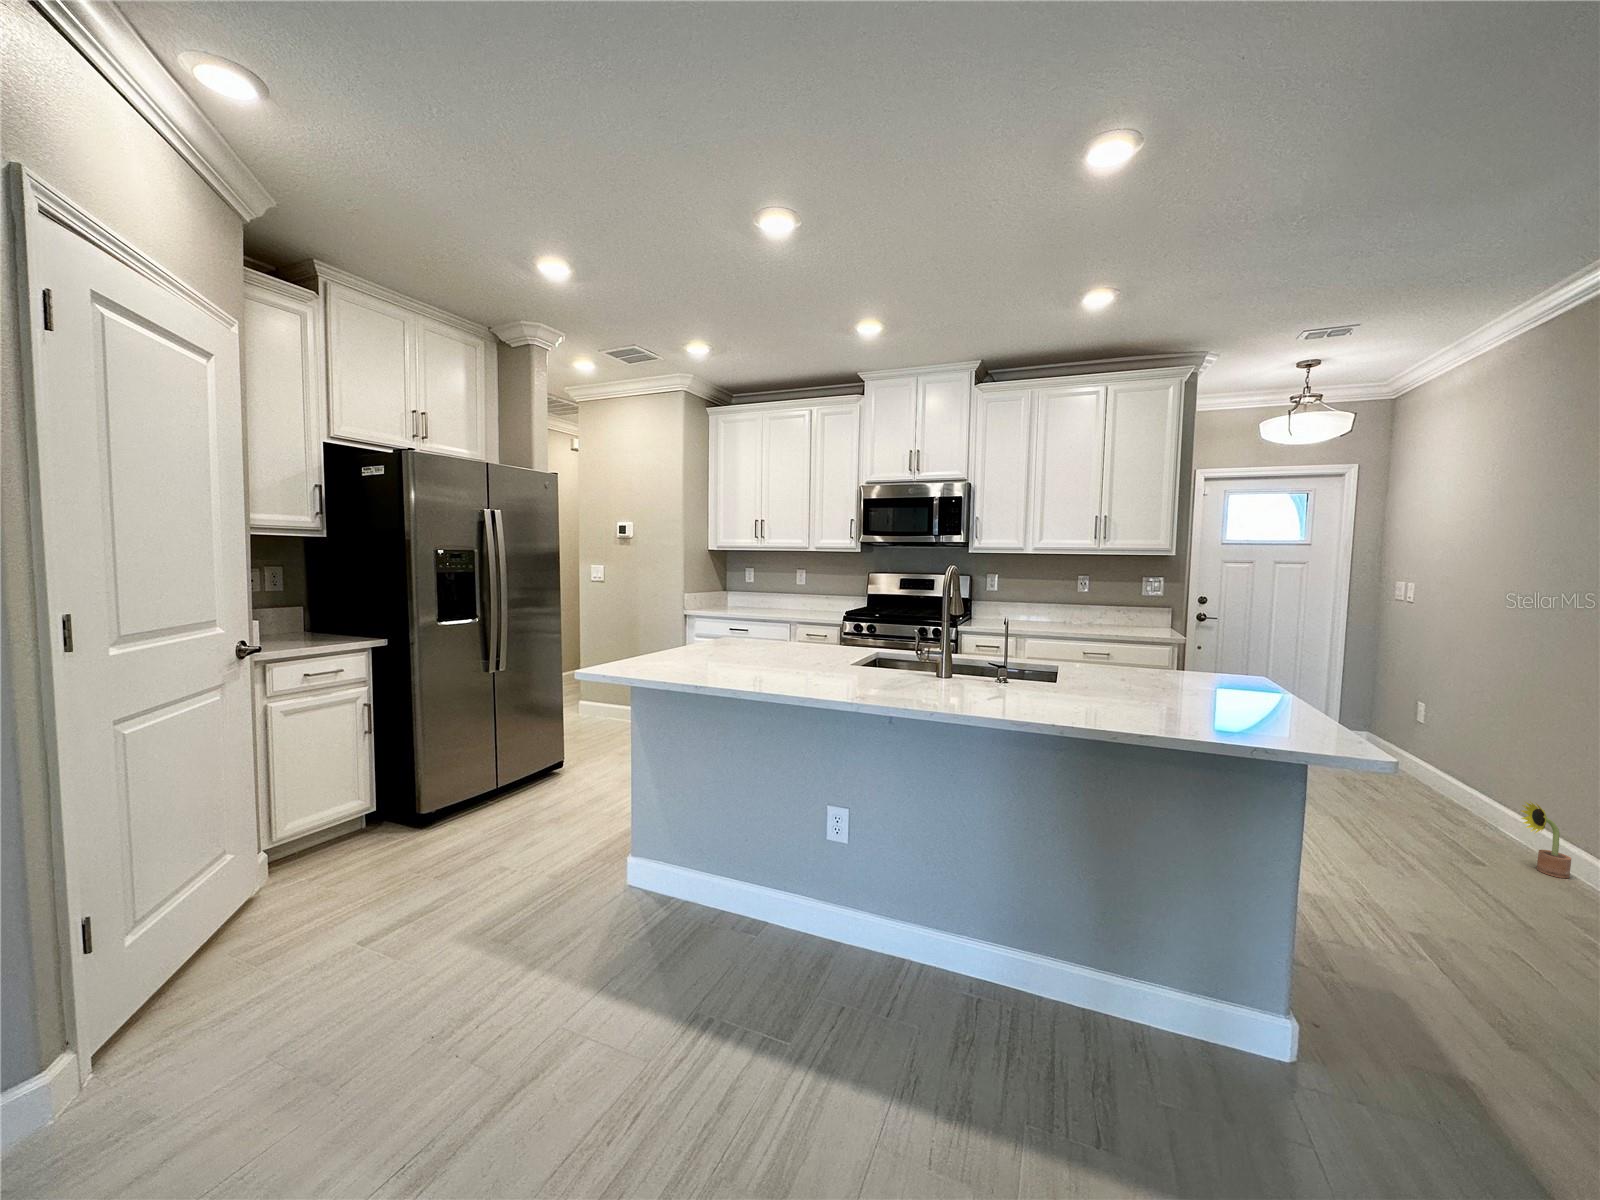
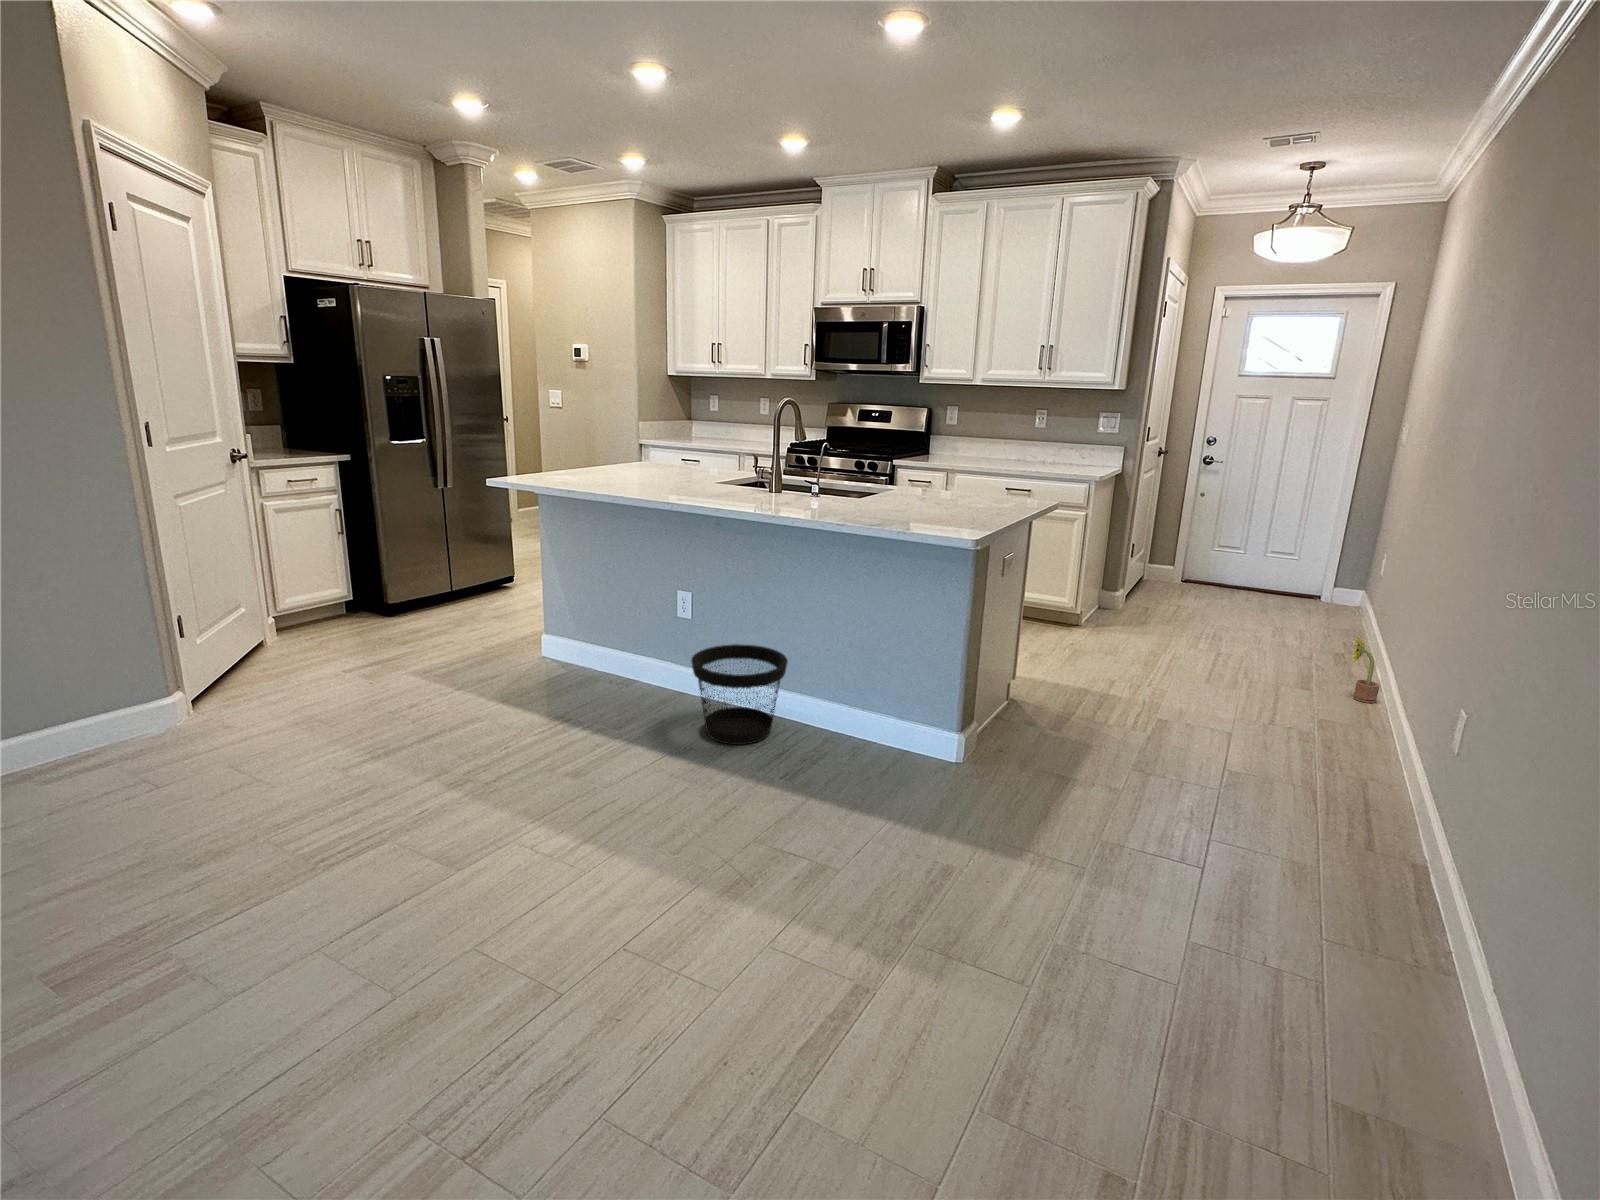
wastebasket: none [898,885,1038,1062] -> present [691,644,788,745]

